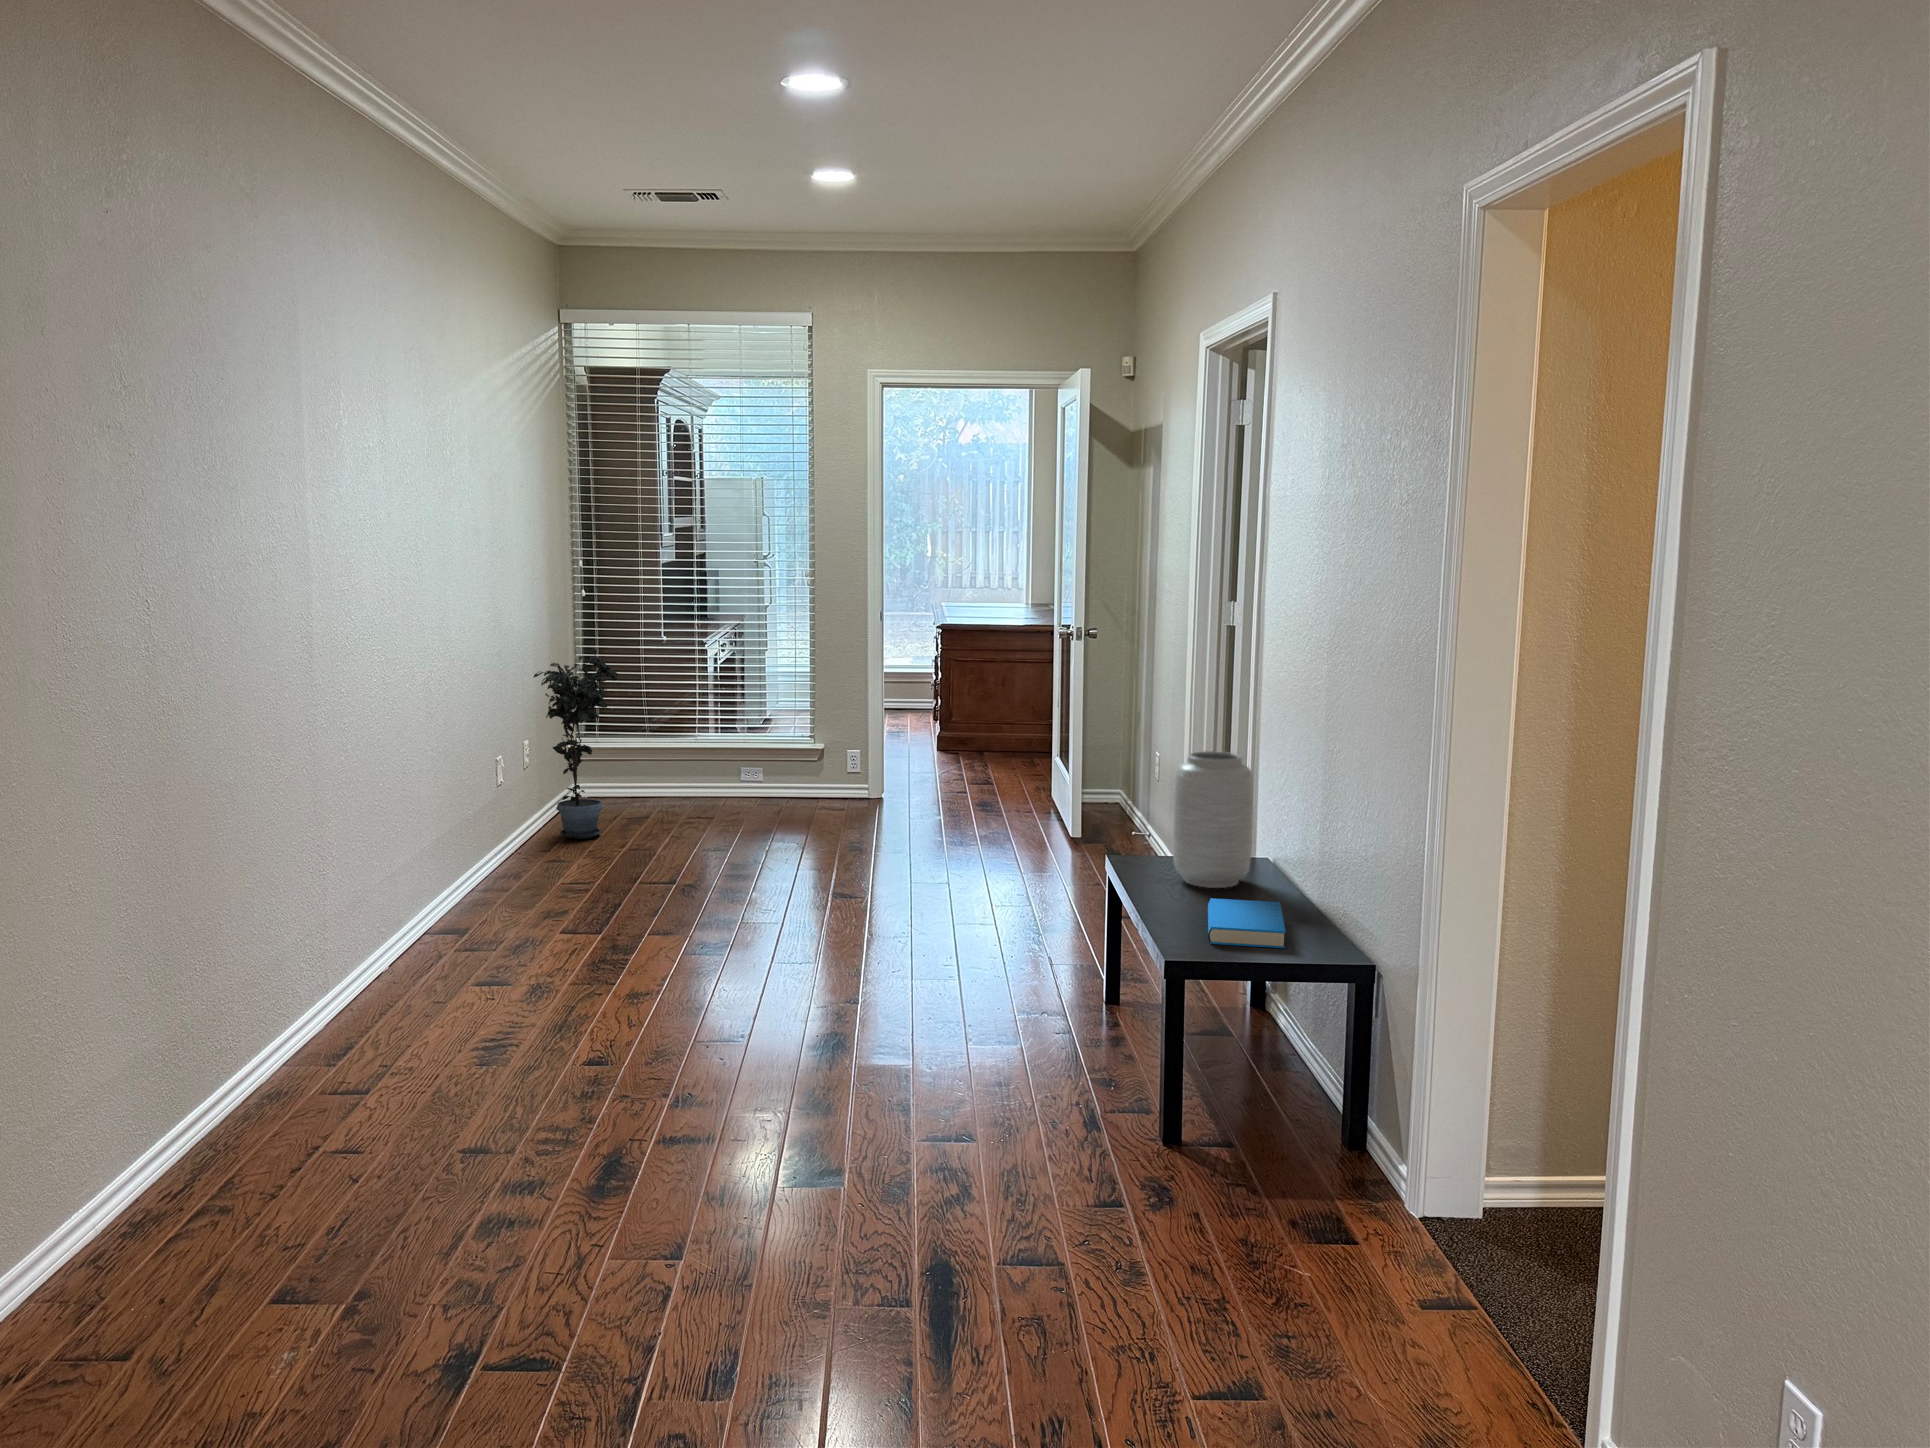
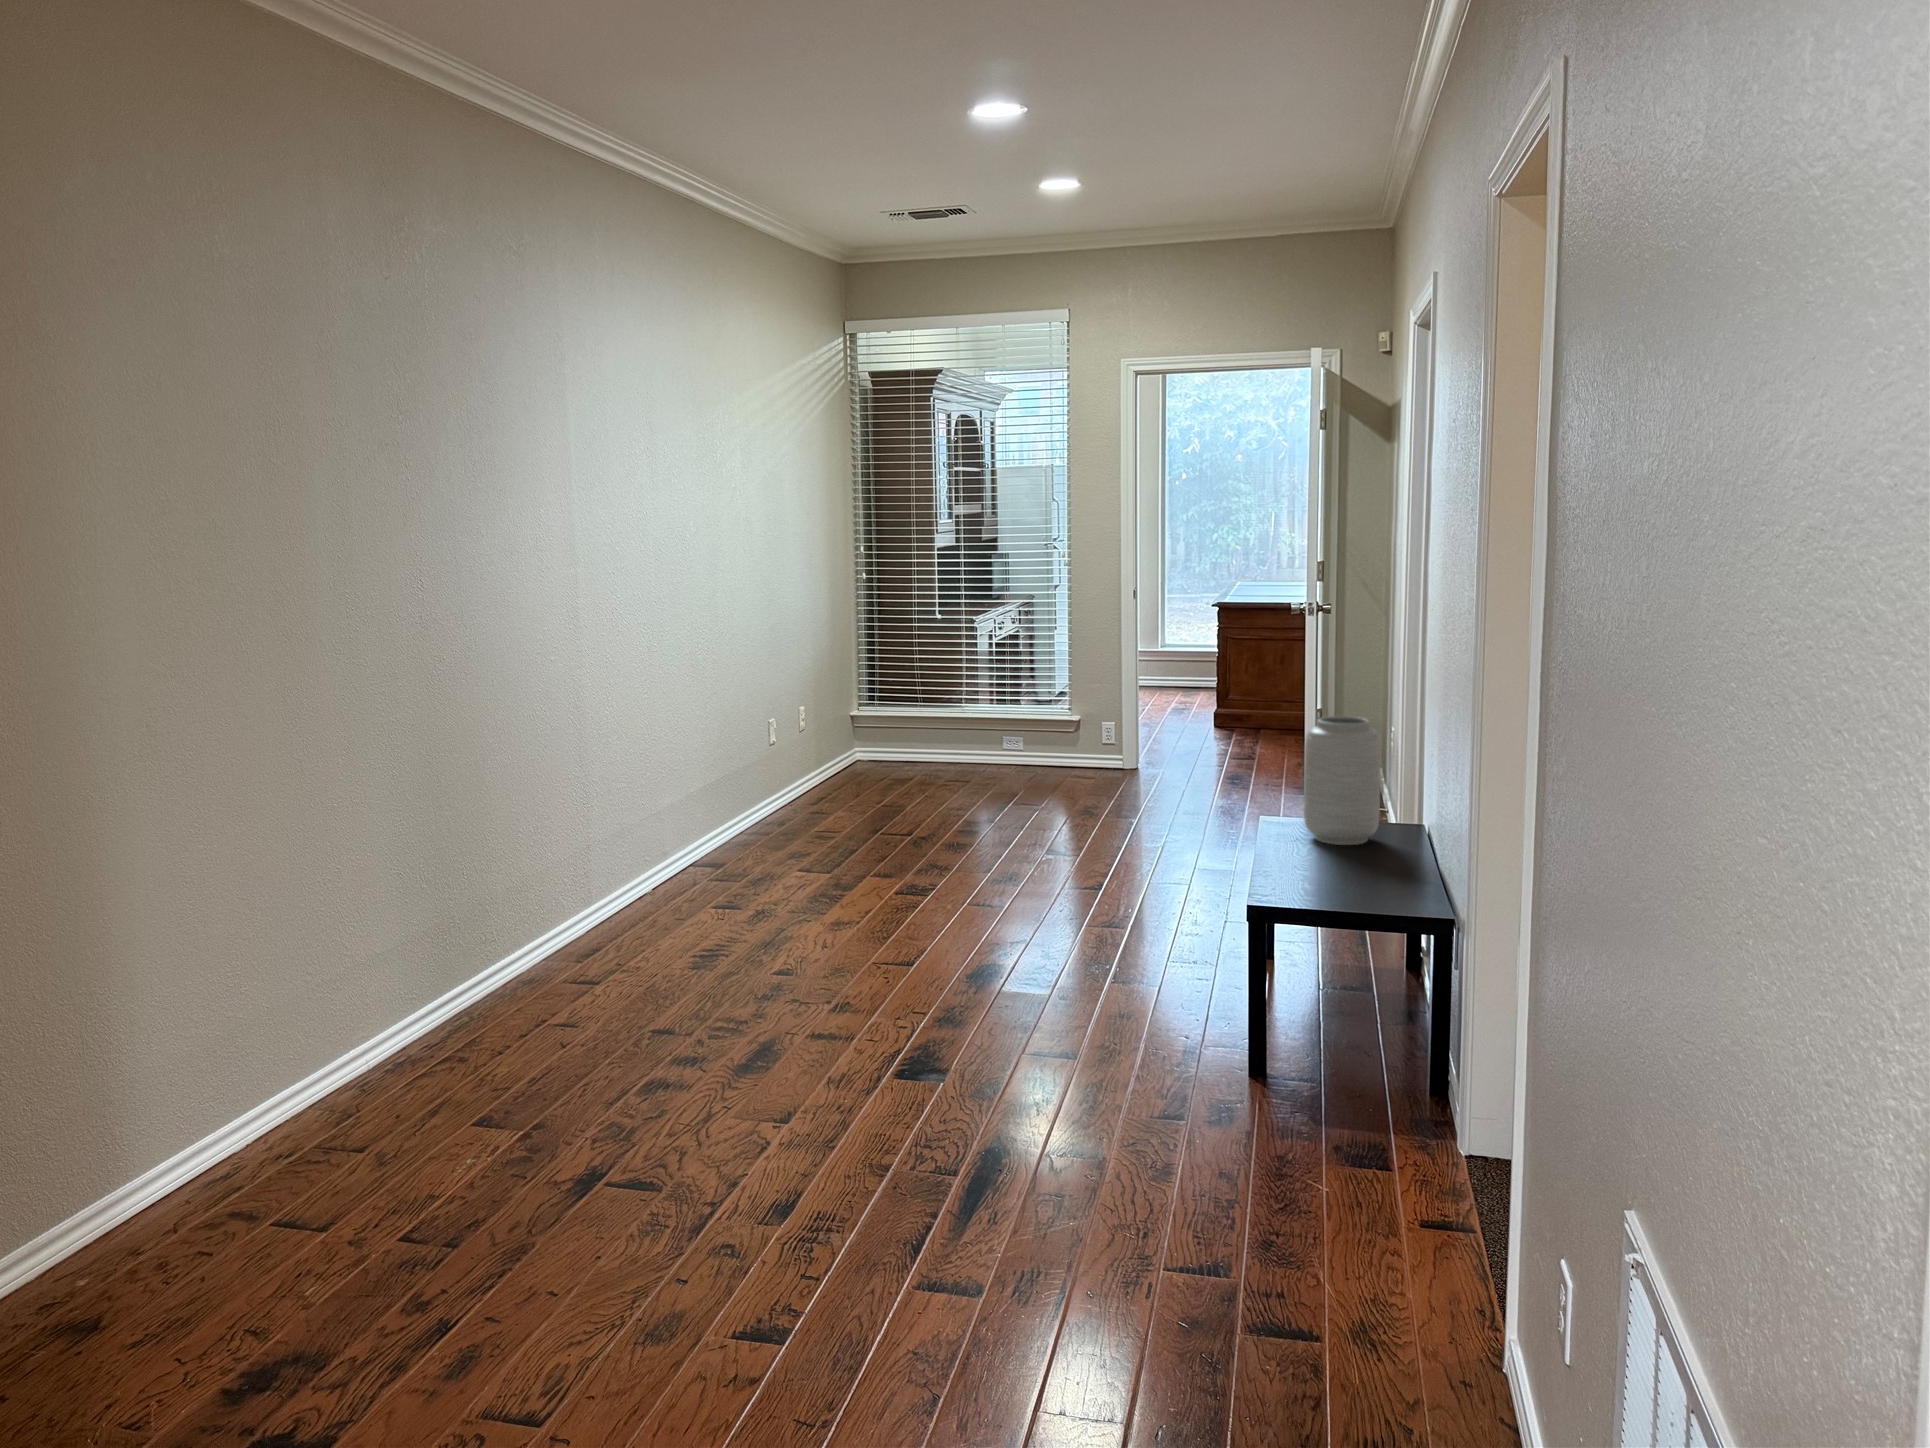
potted plant: present [534,649,618,839] -> none [809,625,886,793]
book: present [1208,898,1286,948] -> none [1294,852,1382,898]

